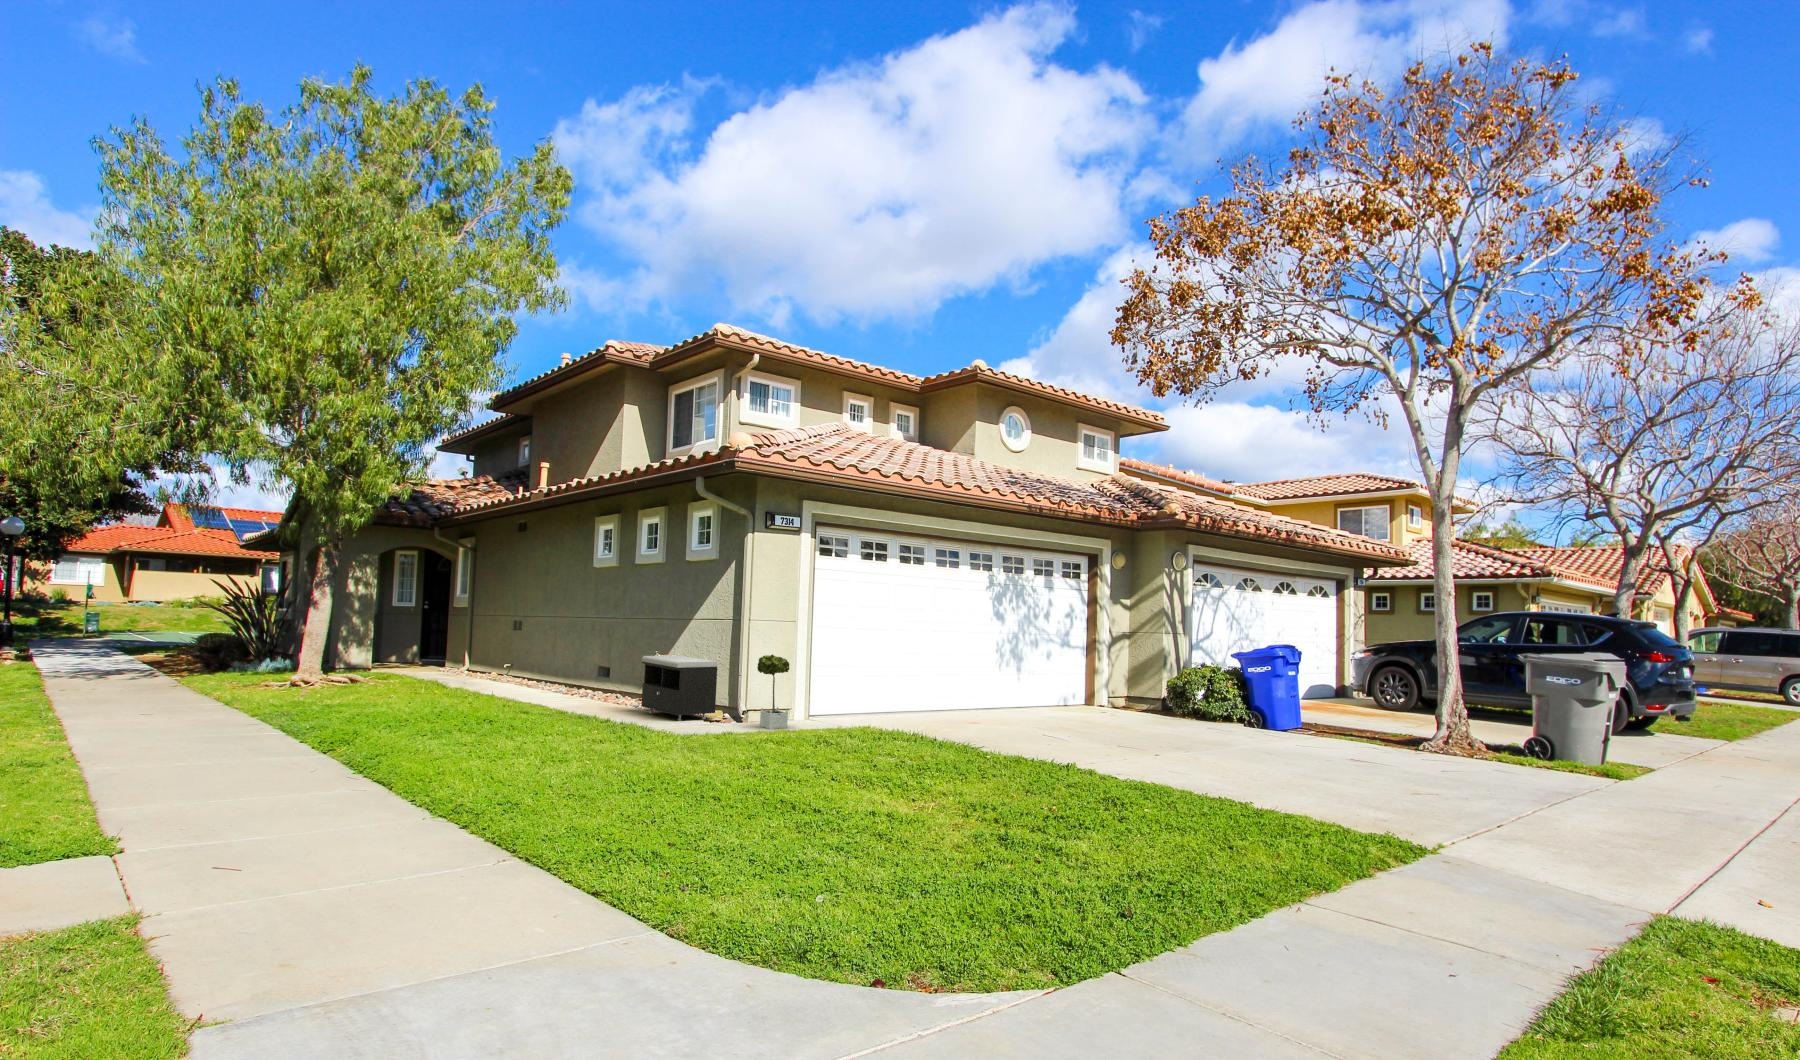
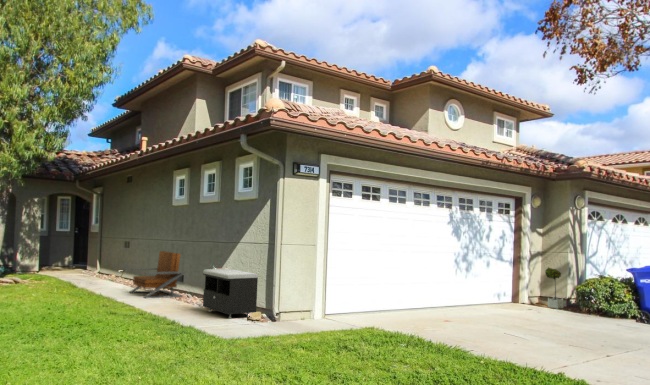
lounge chair: none [530,631,612,699] -> present [130,251,185,298]
potted tree: present [757,654,790,729] -> present [545,267,563,308]

